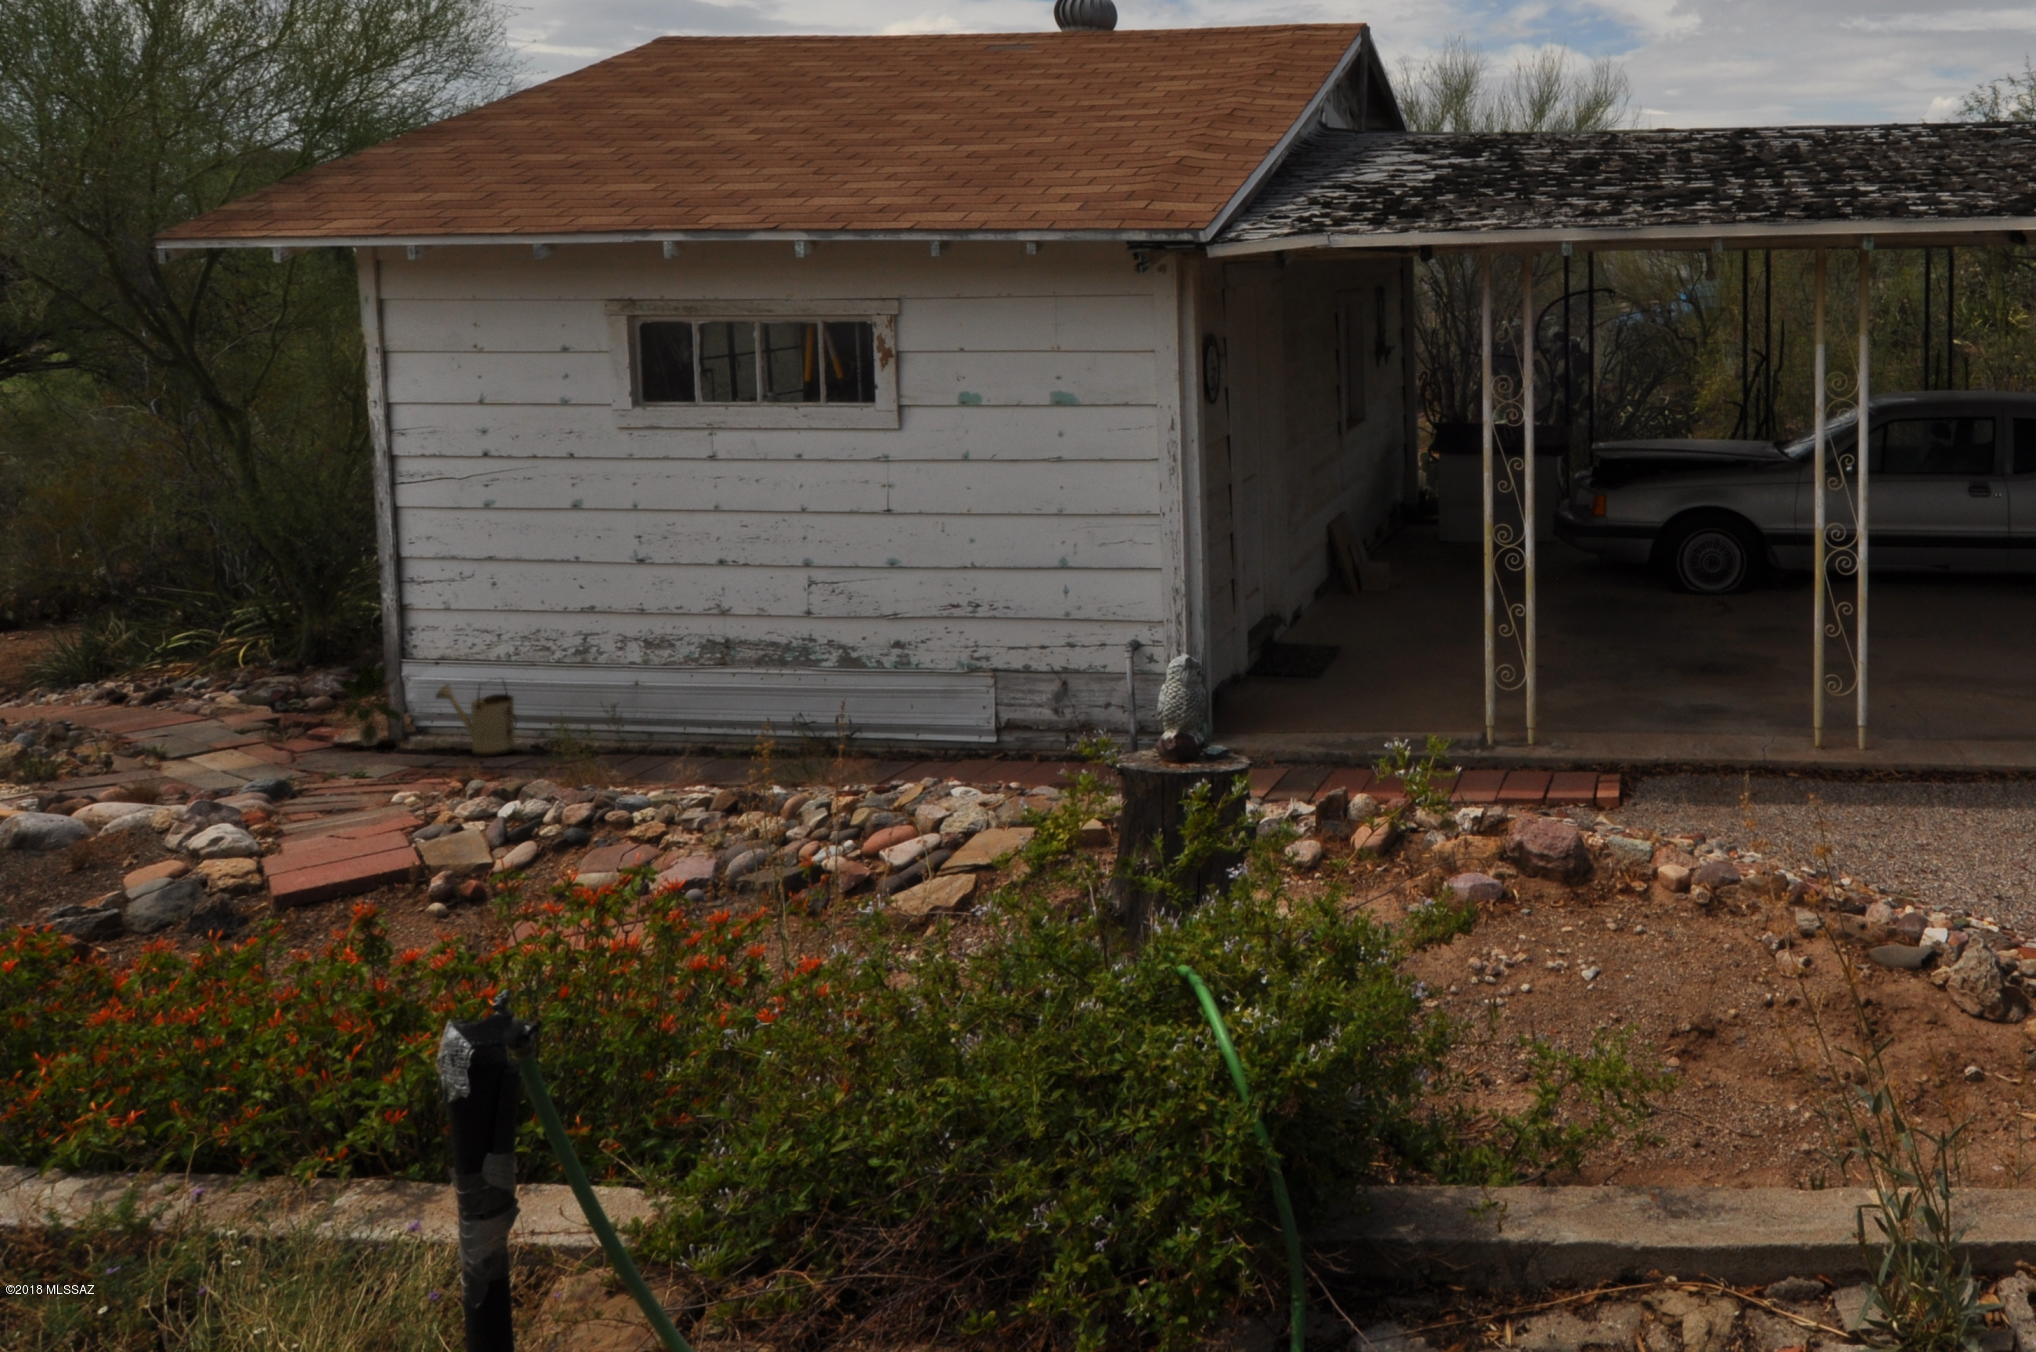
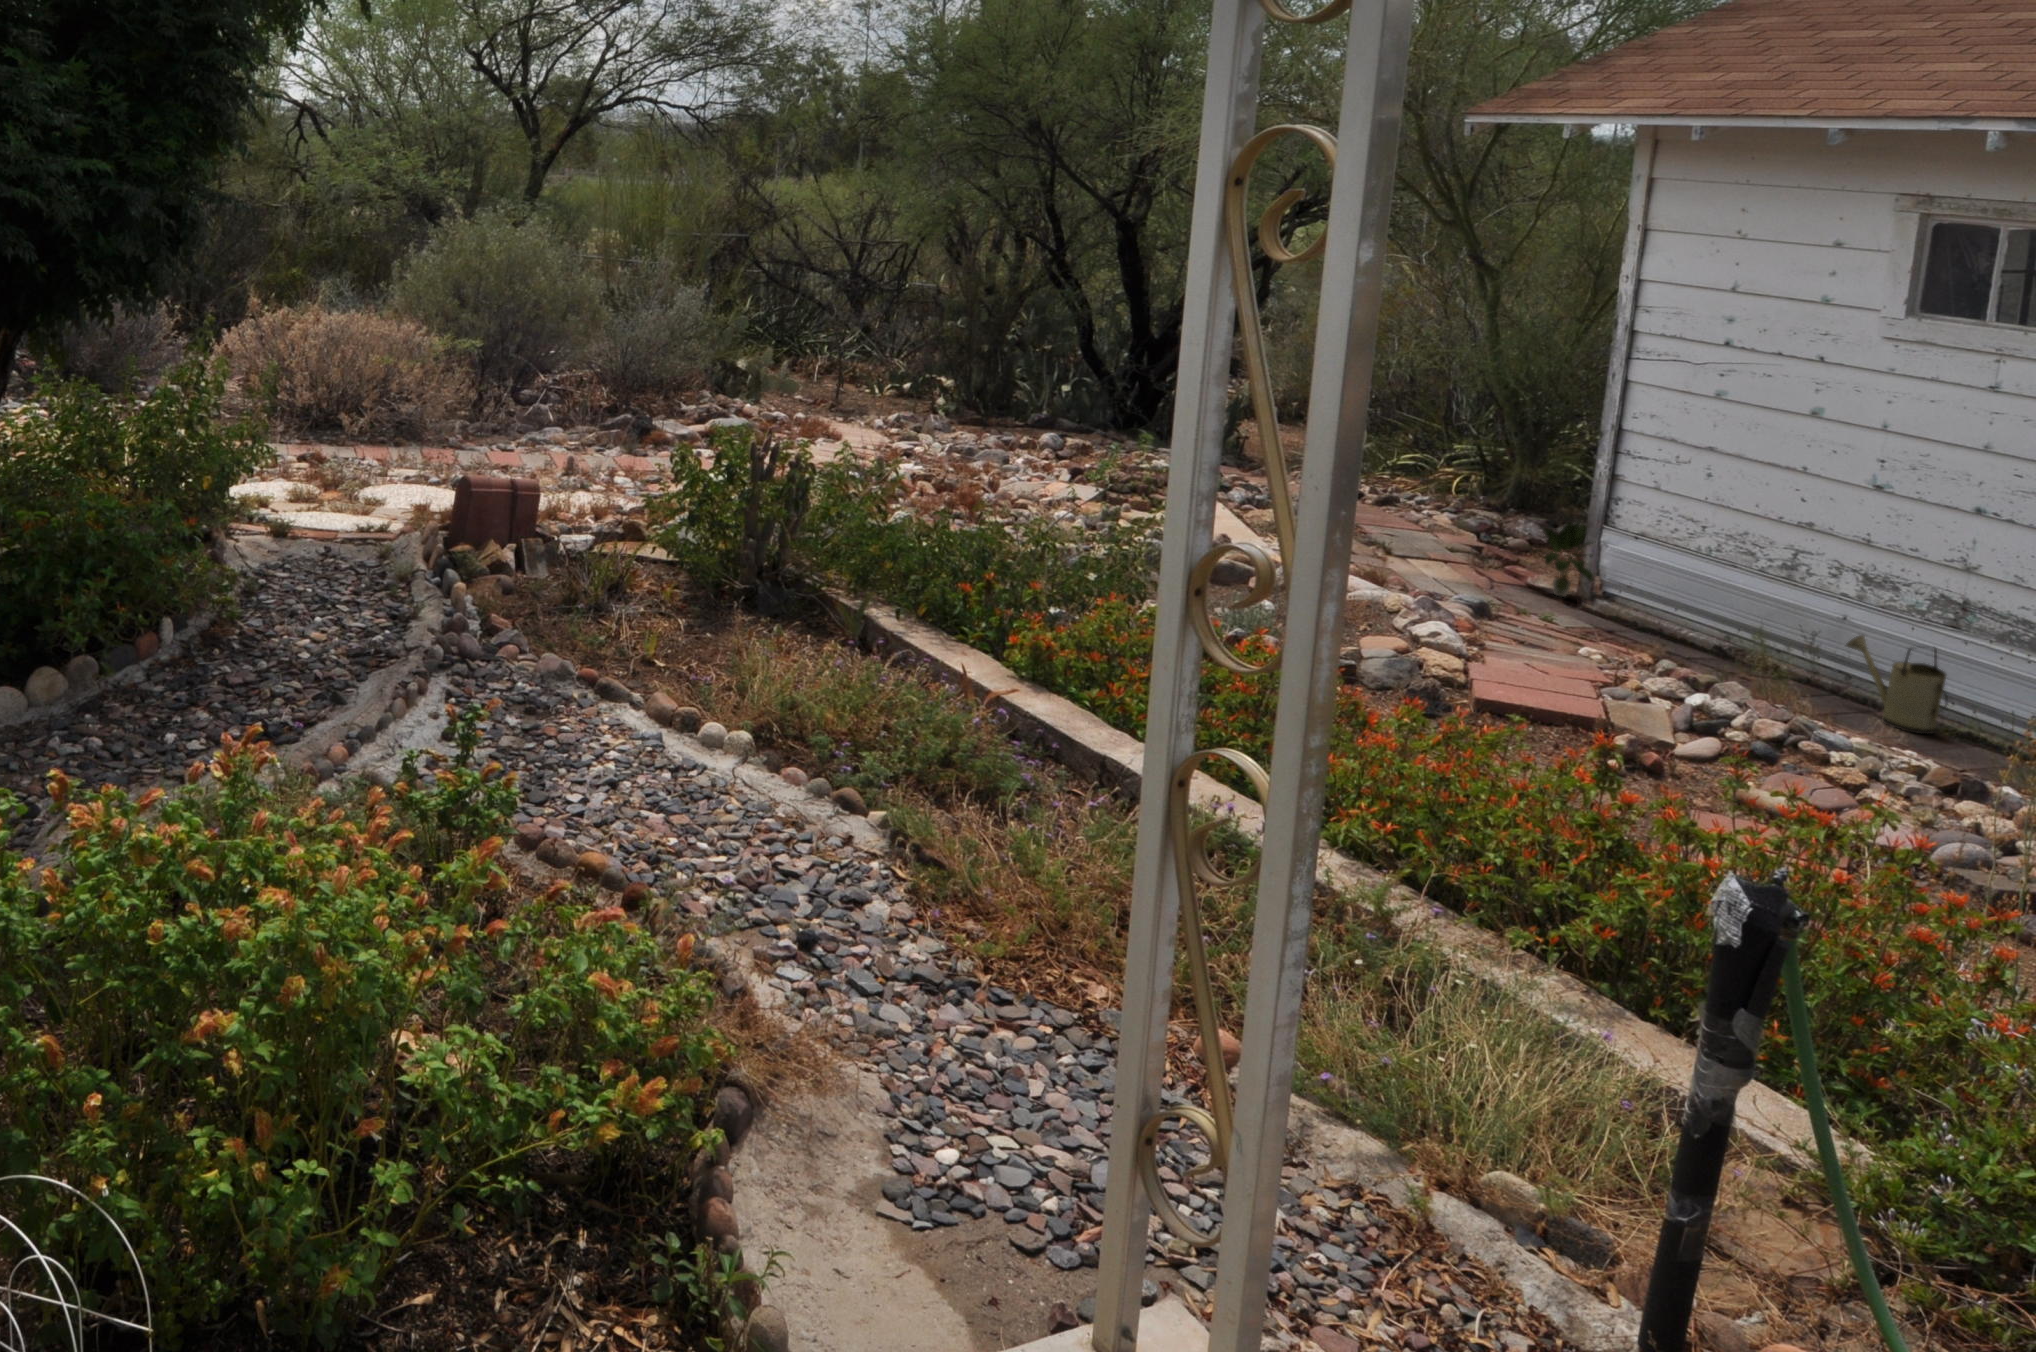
watering can: present [436,678,516,757] -> present [1847,635,1948,734]

